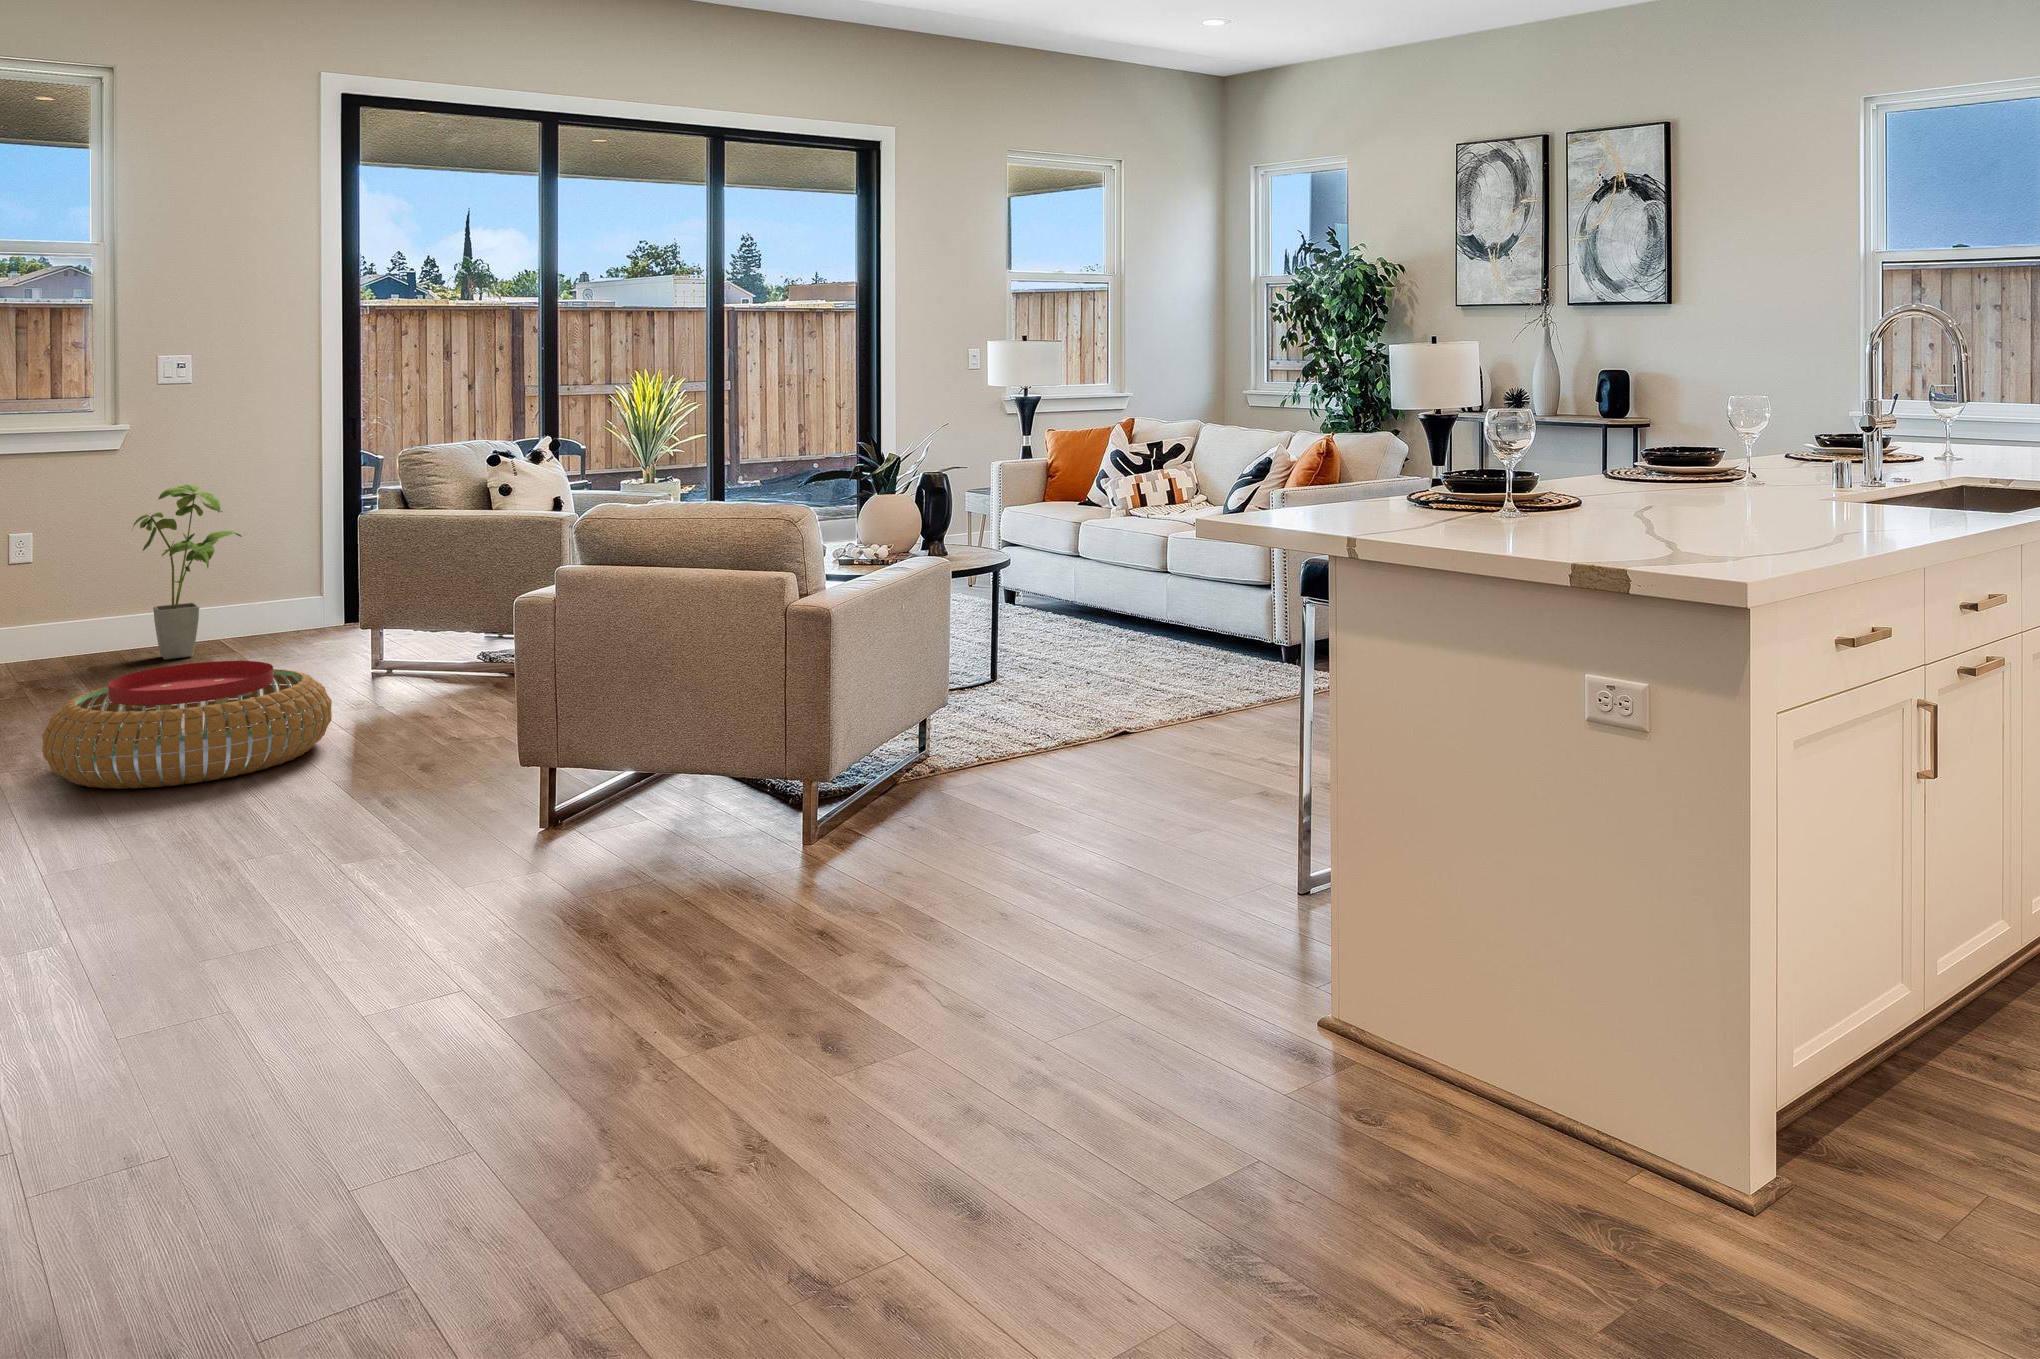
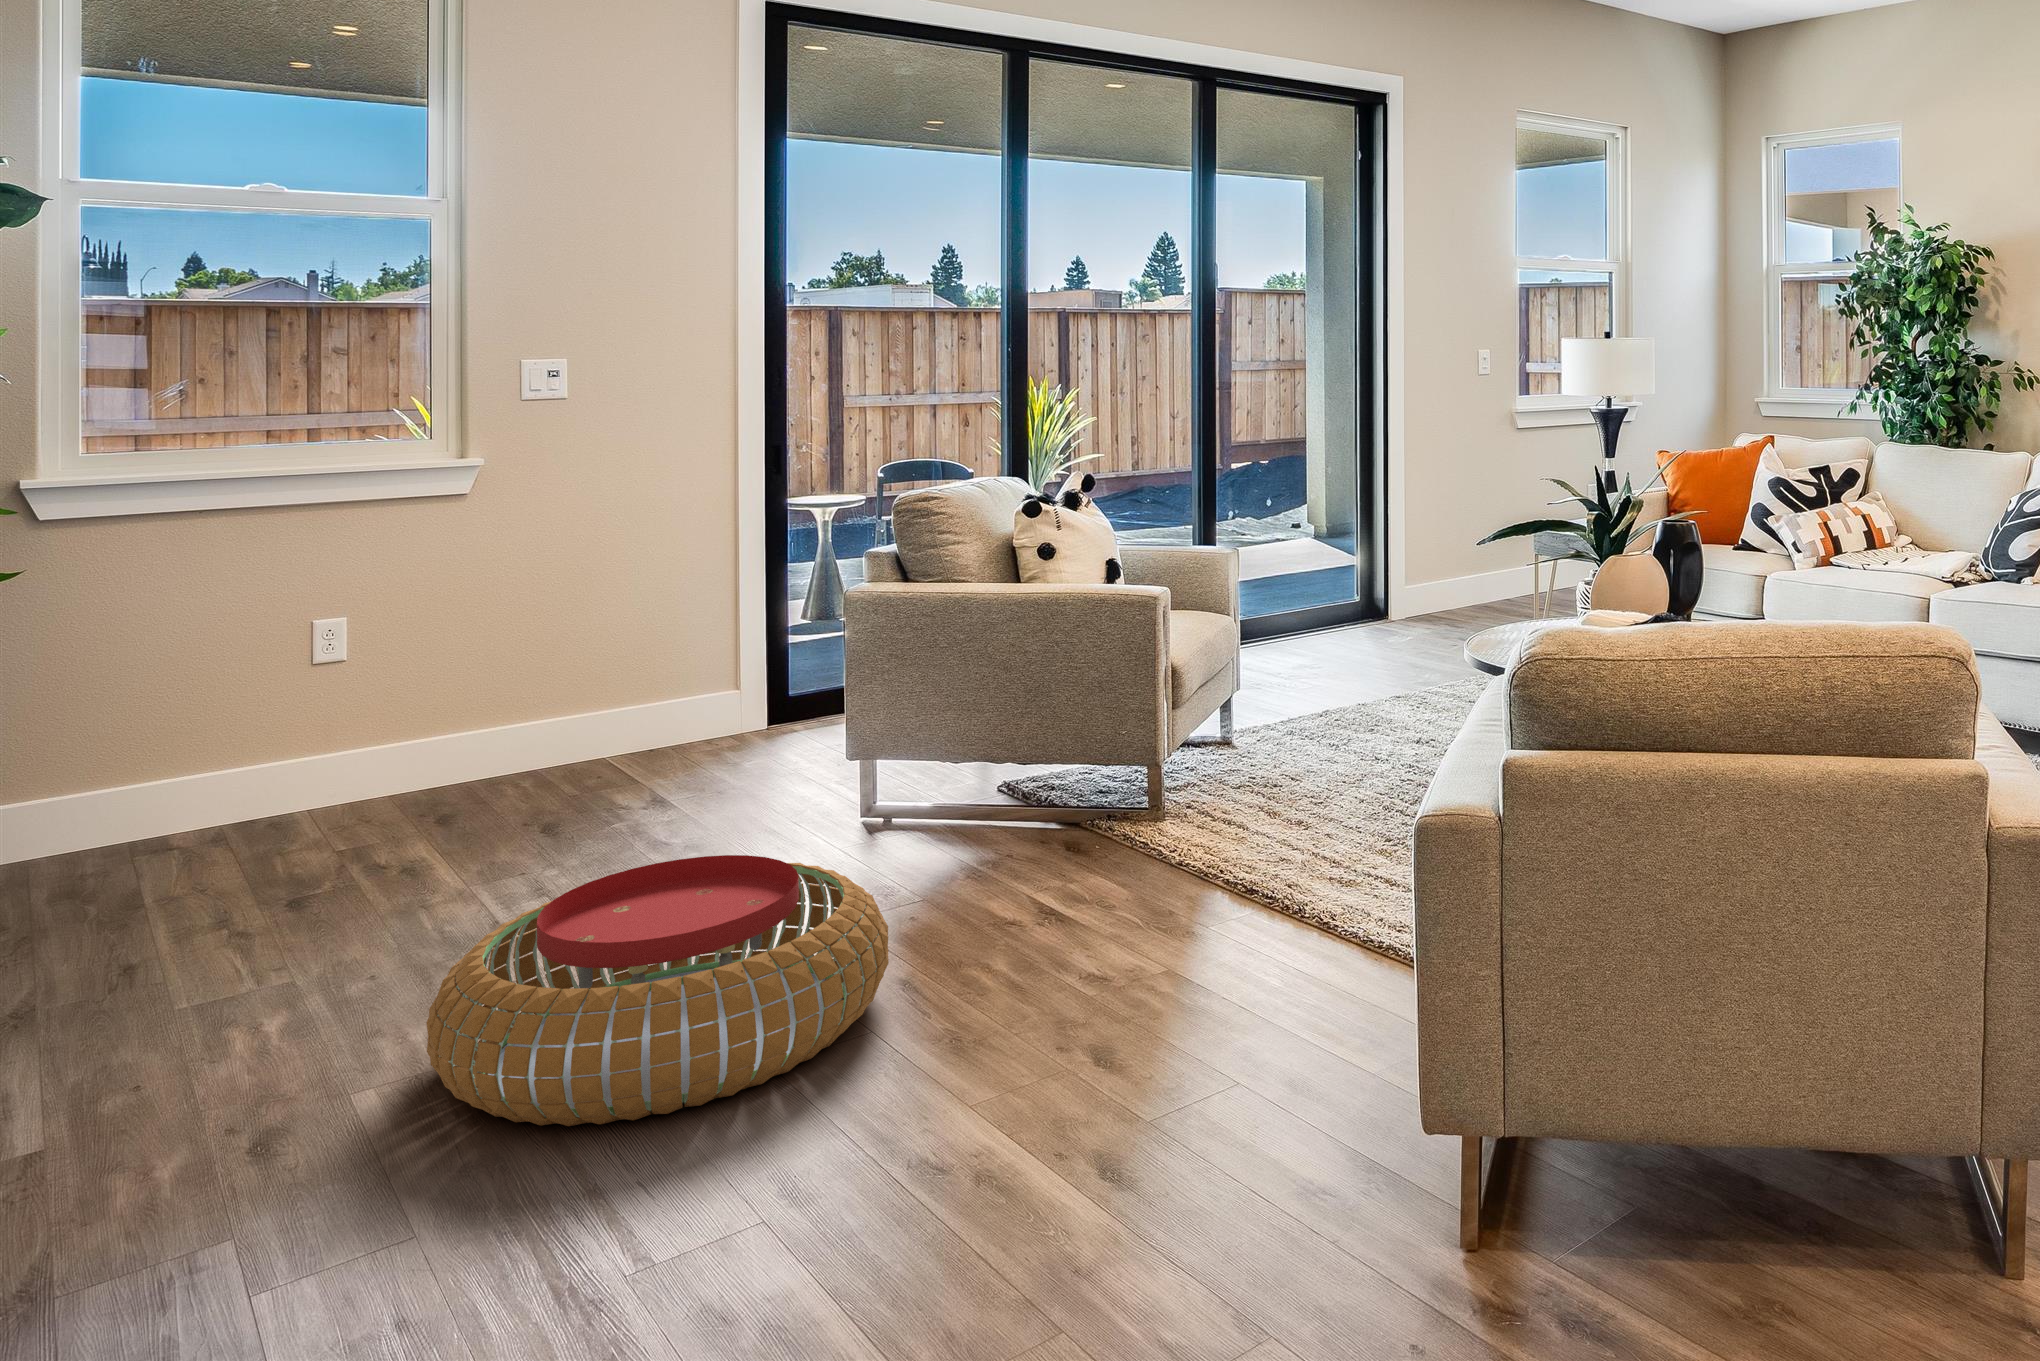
house plant: present [133,485,242,660] -> none [493,543,643,792]

